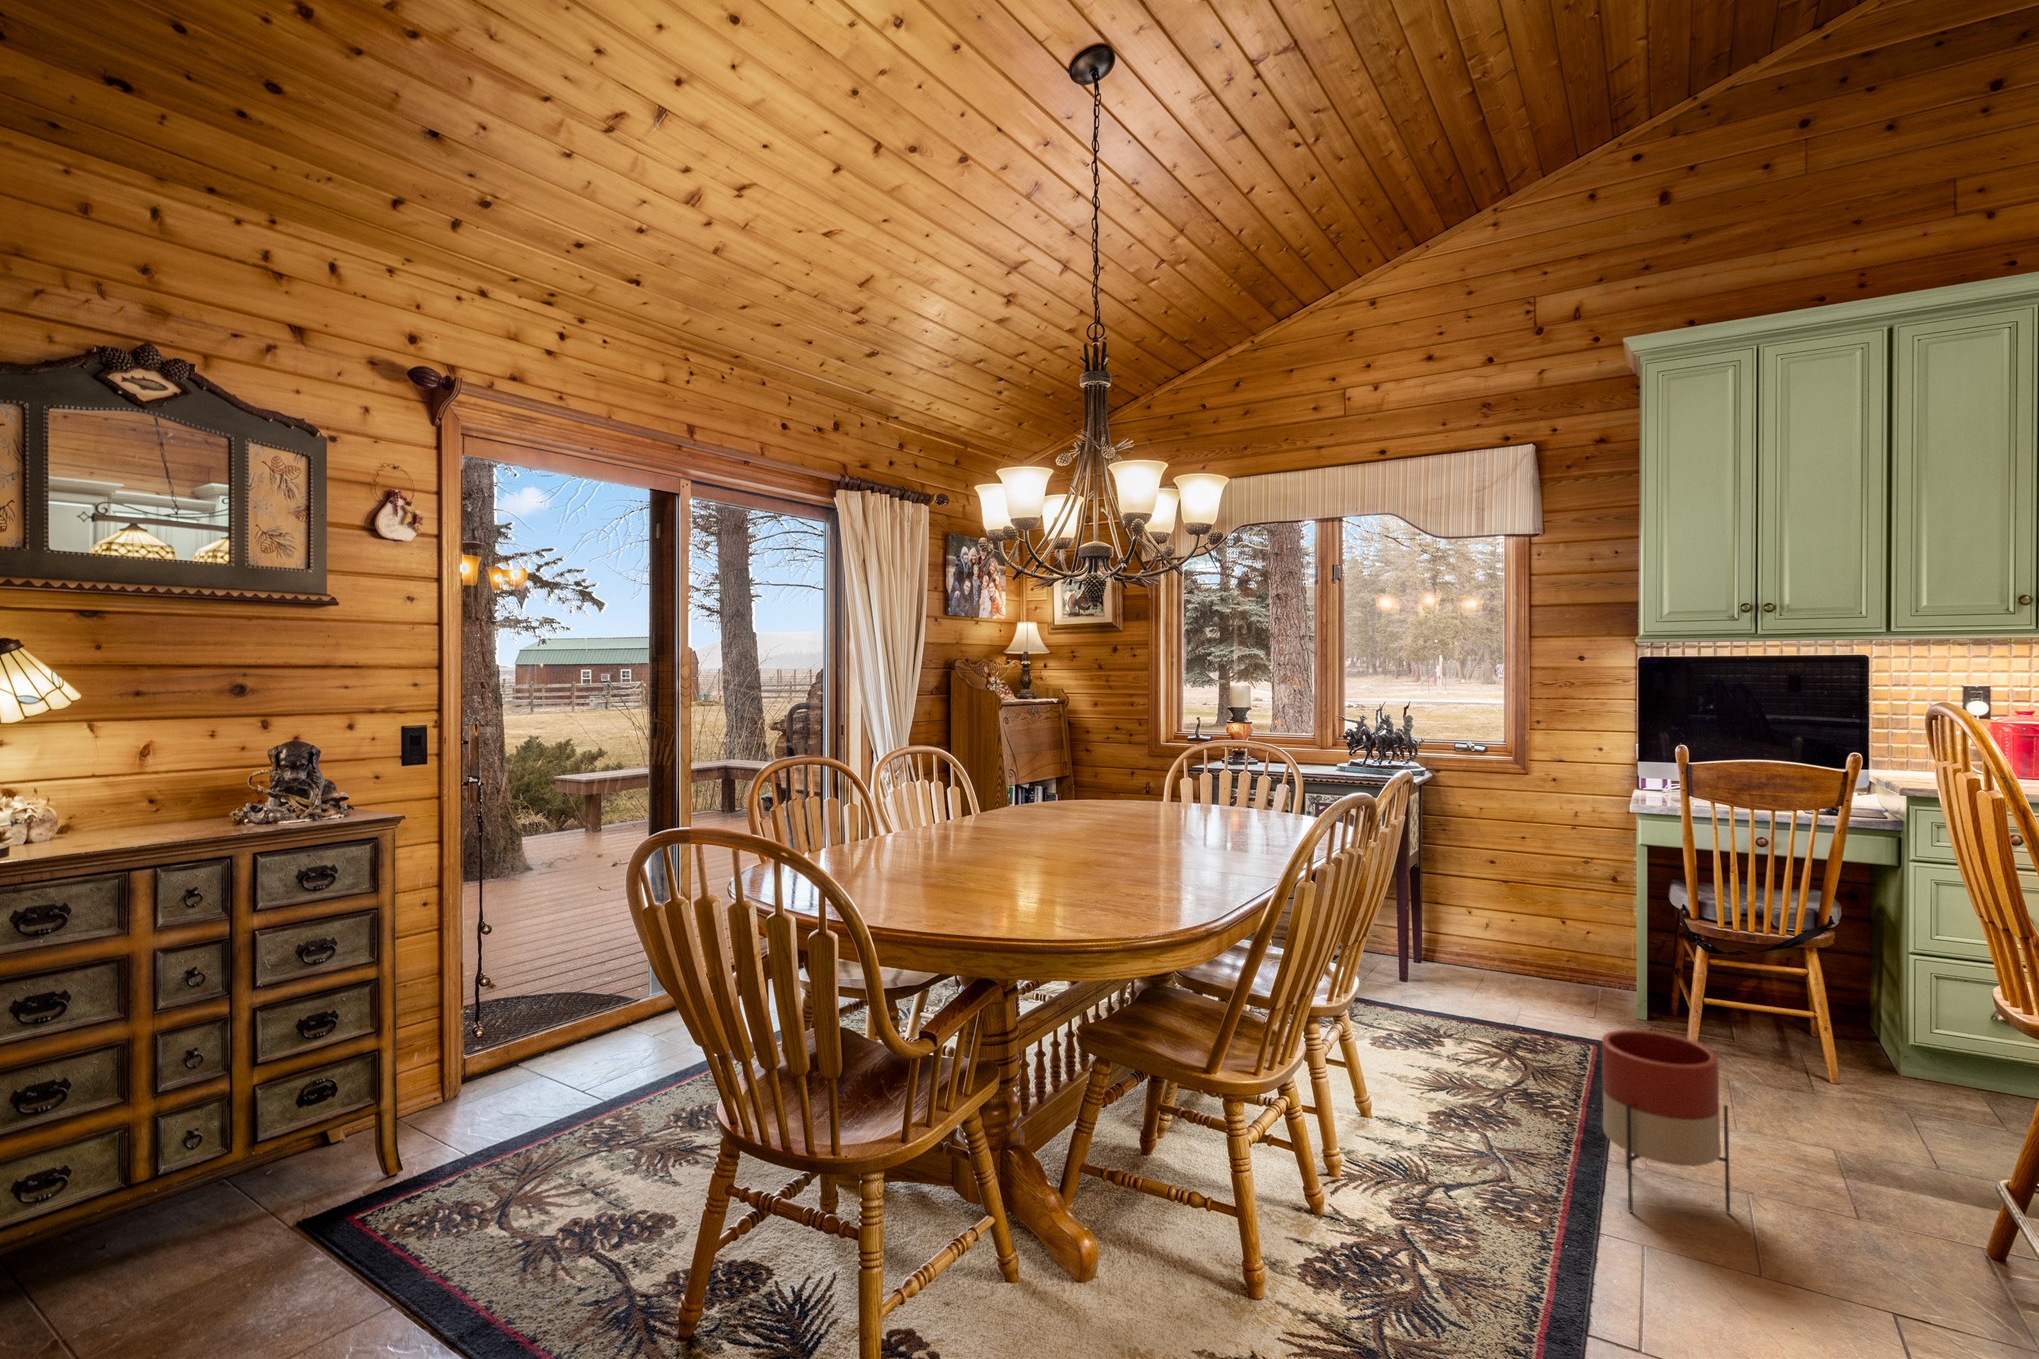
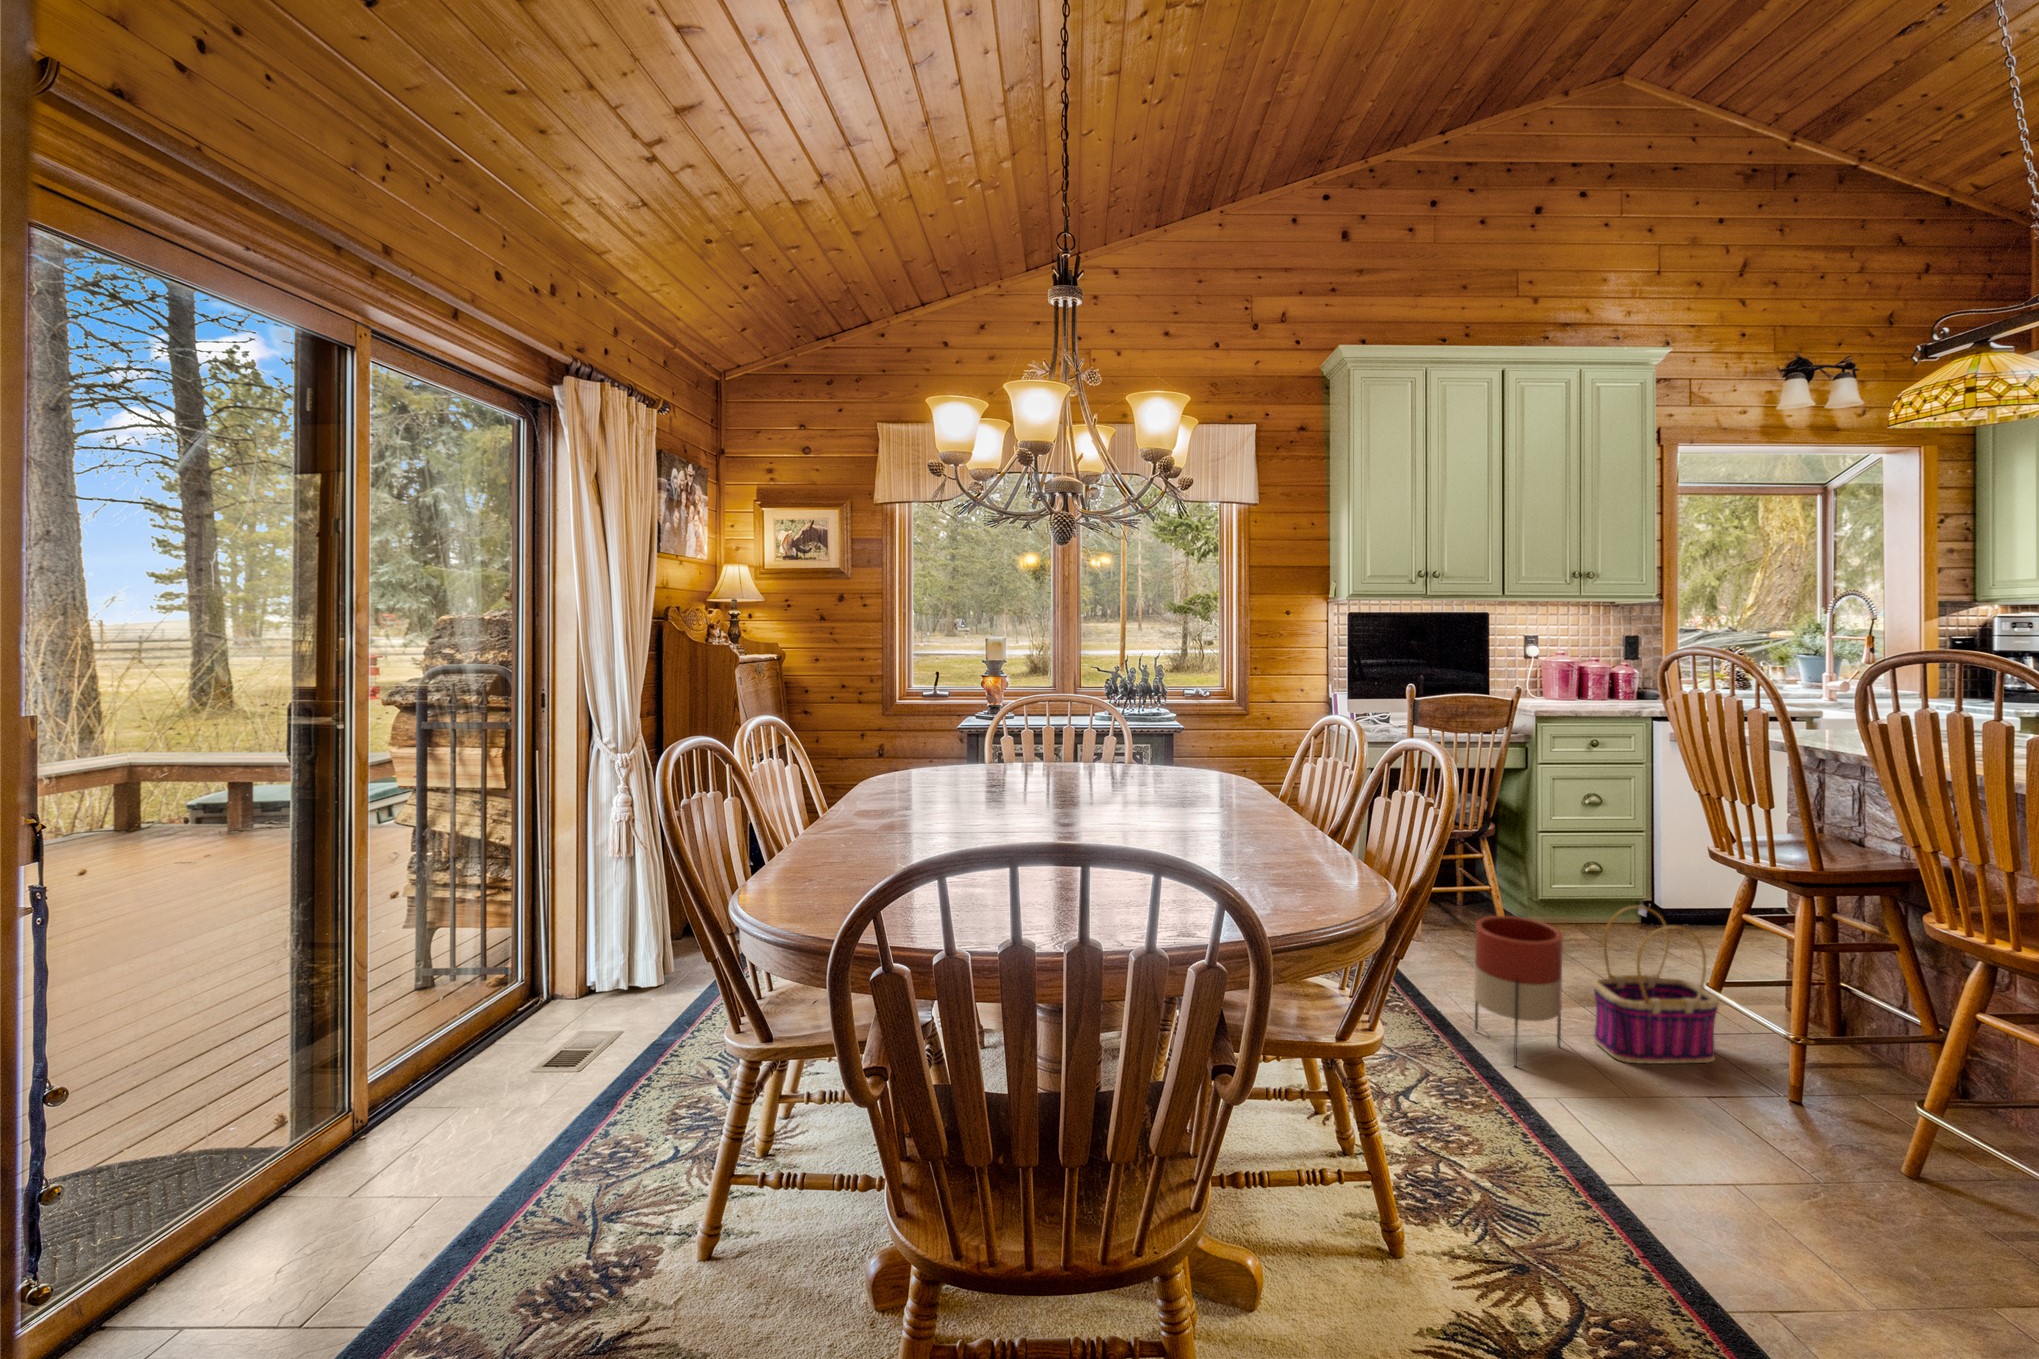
basket: none [1786,1053,1983,1294] -> present [1593,906,1719,1064]

